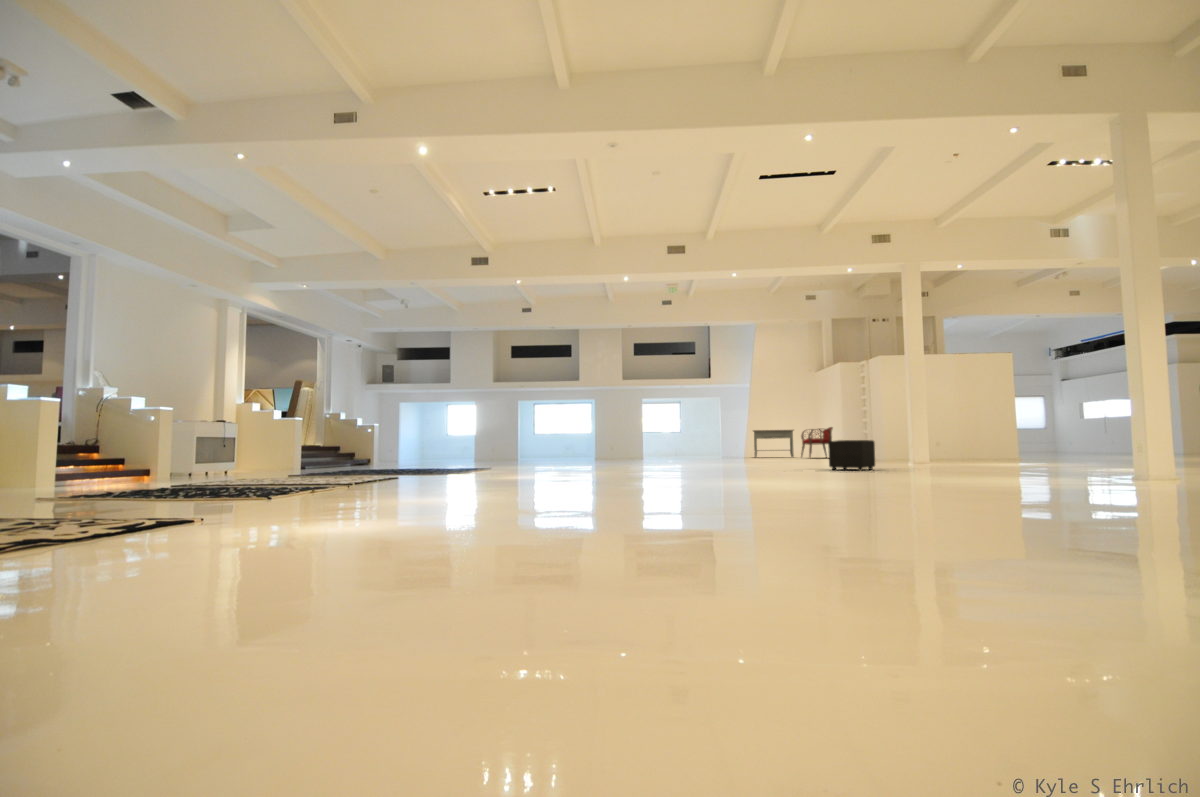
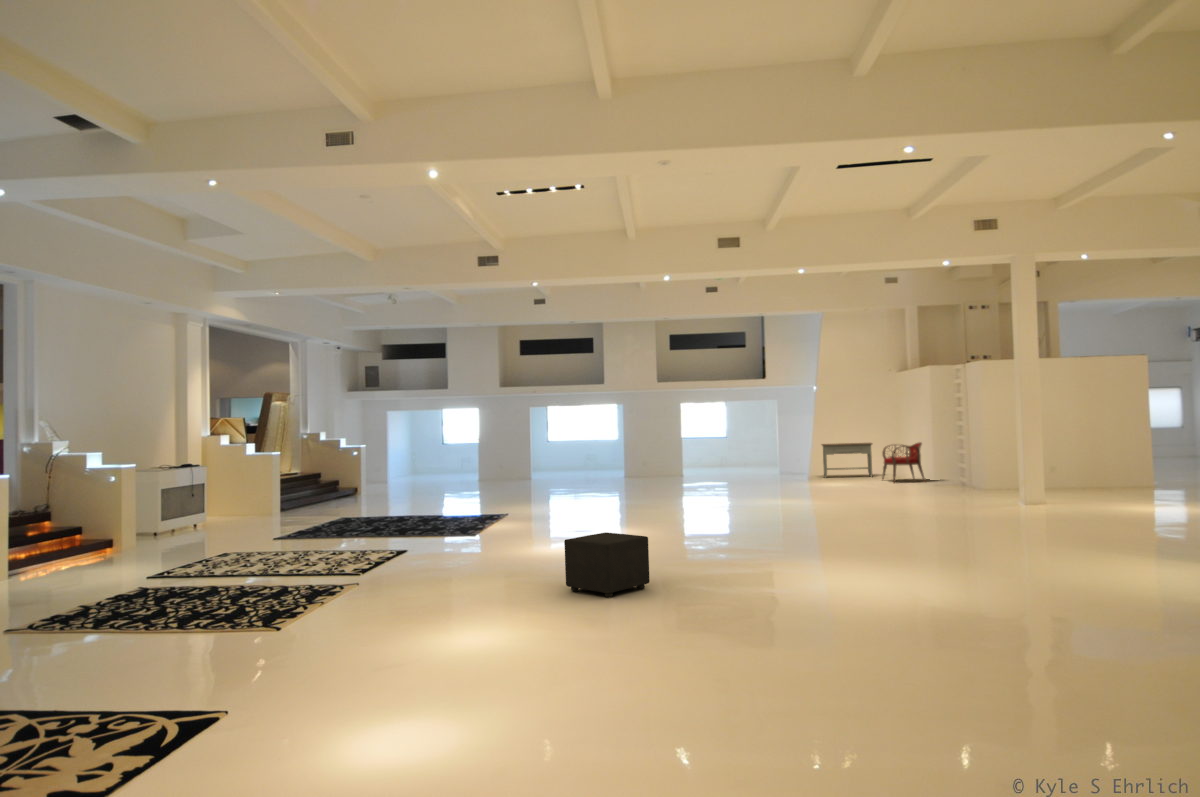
ottoman: present [828,440,875,471] -> present [564,533,649,598]

